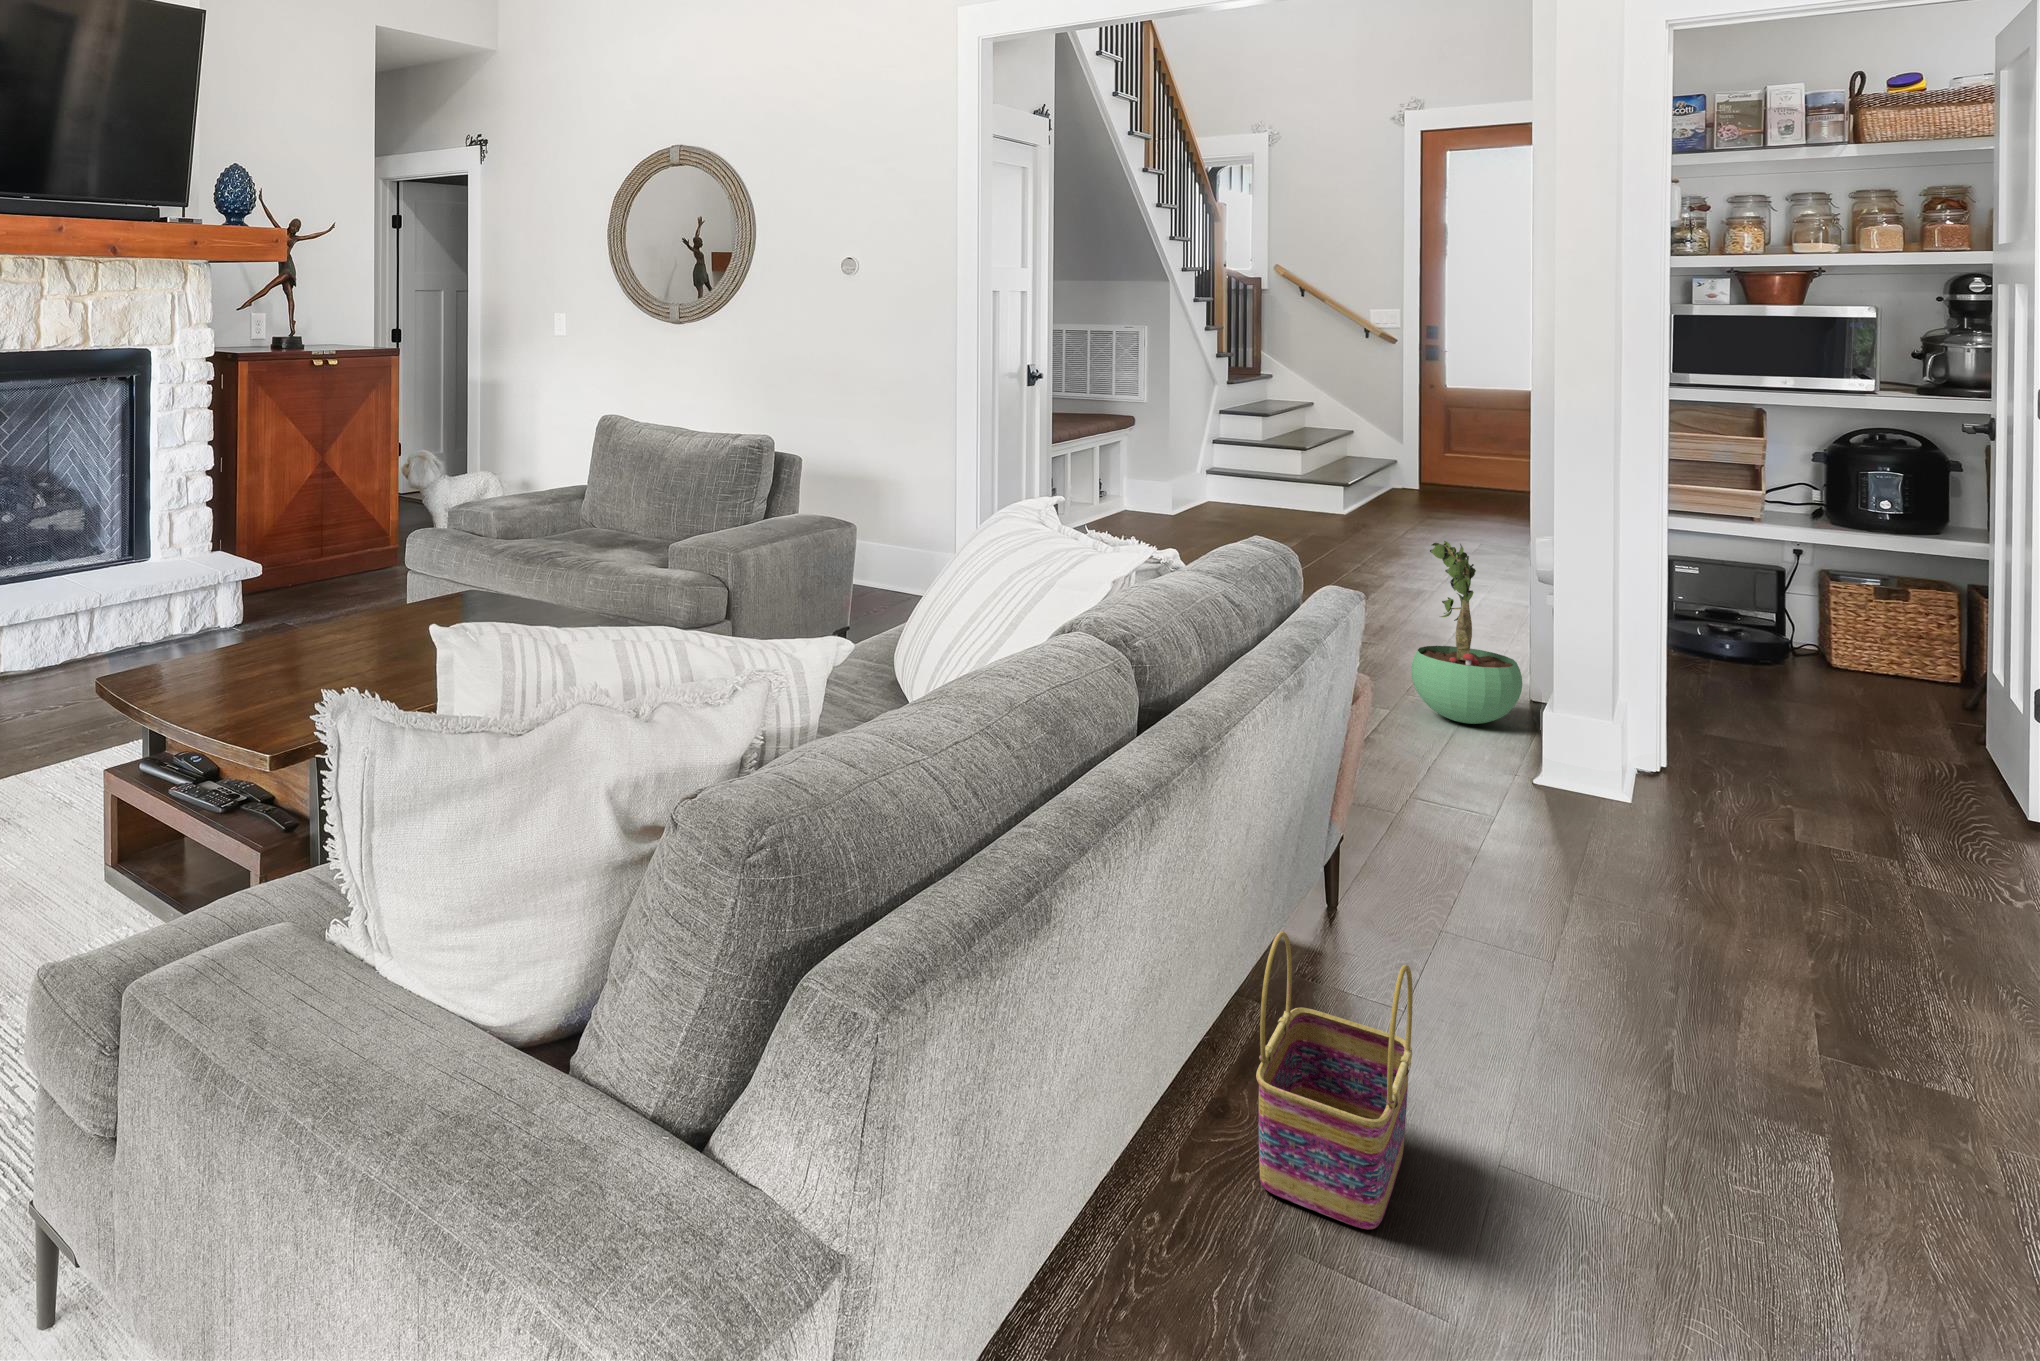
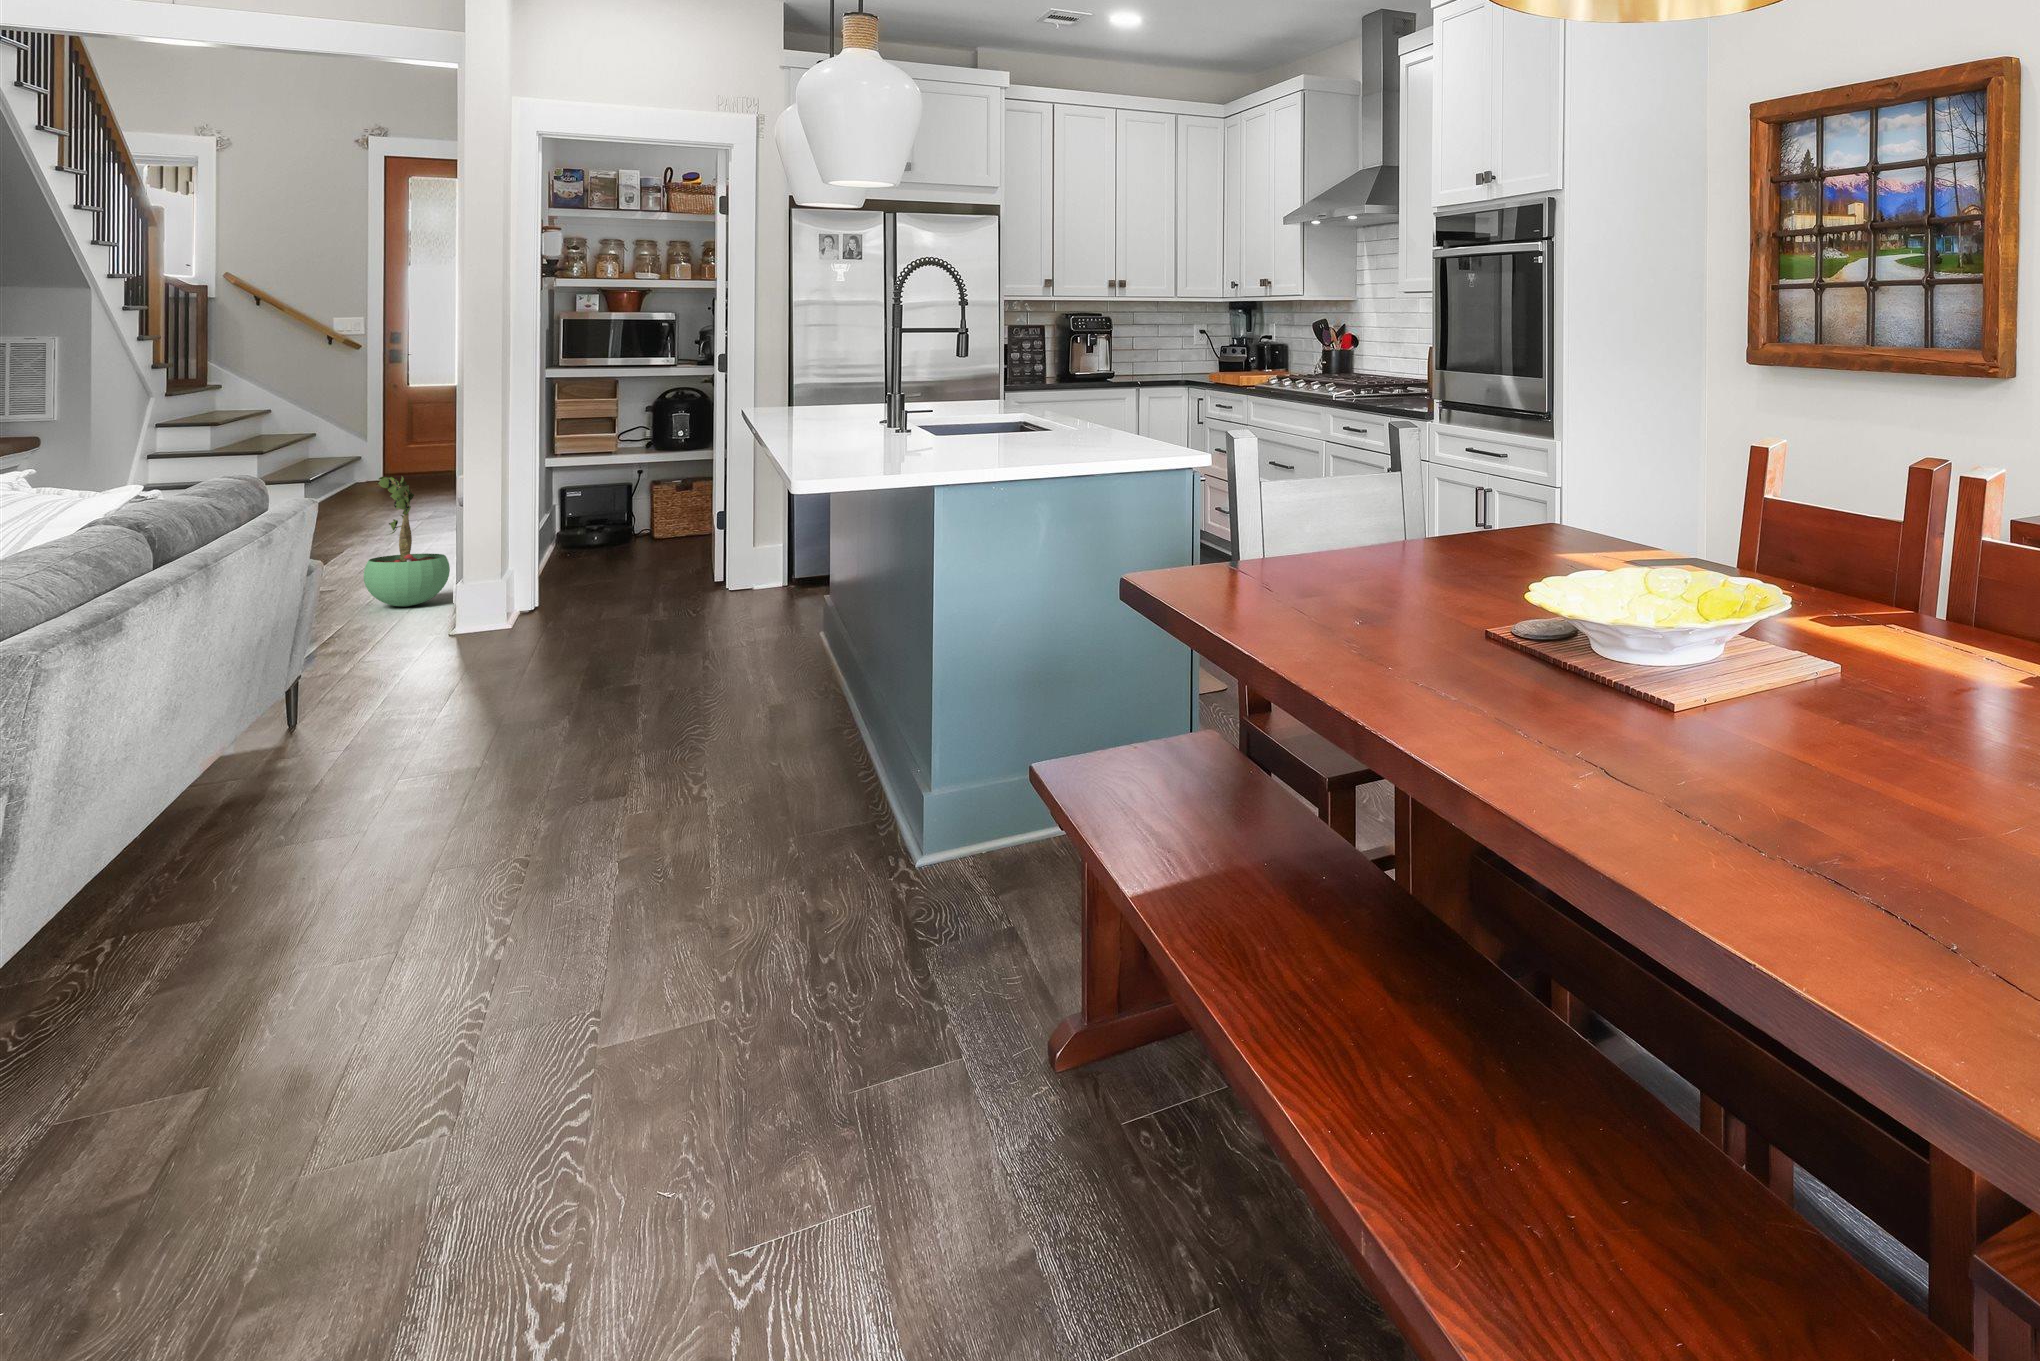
basket: present [1256,932,1413,1229] -> none [243,652,349,802]

